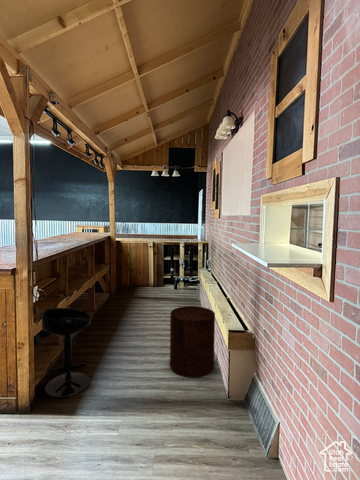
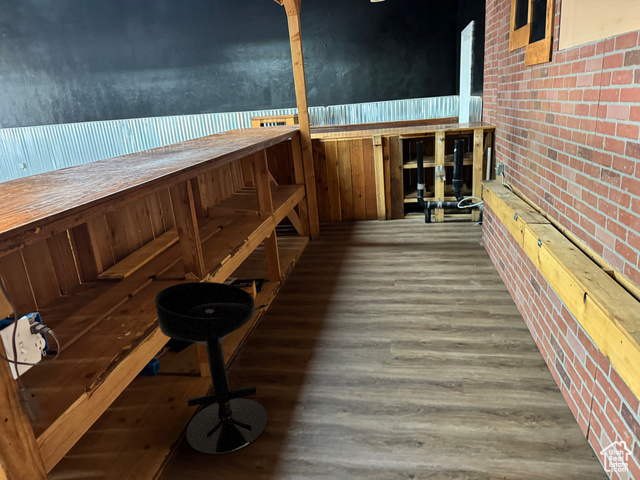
trash can: present [170,306,215,377] -> none [425,269,534,426]

